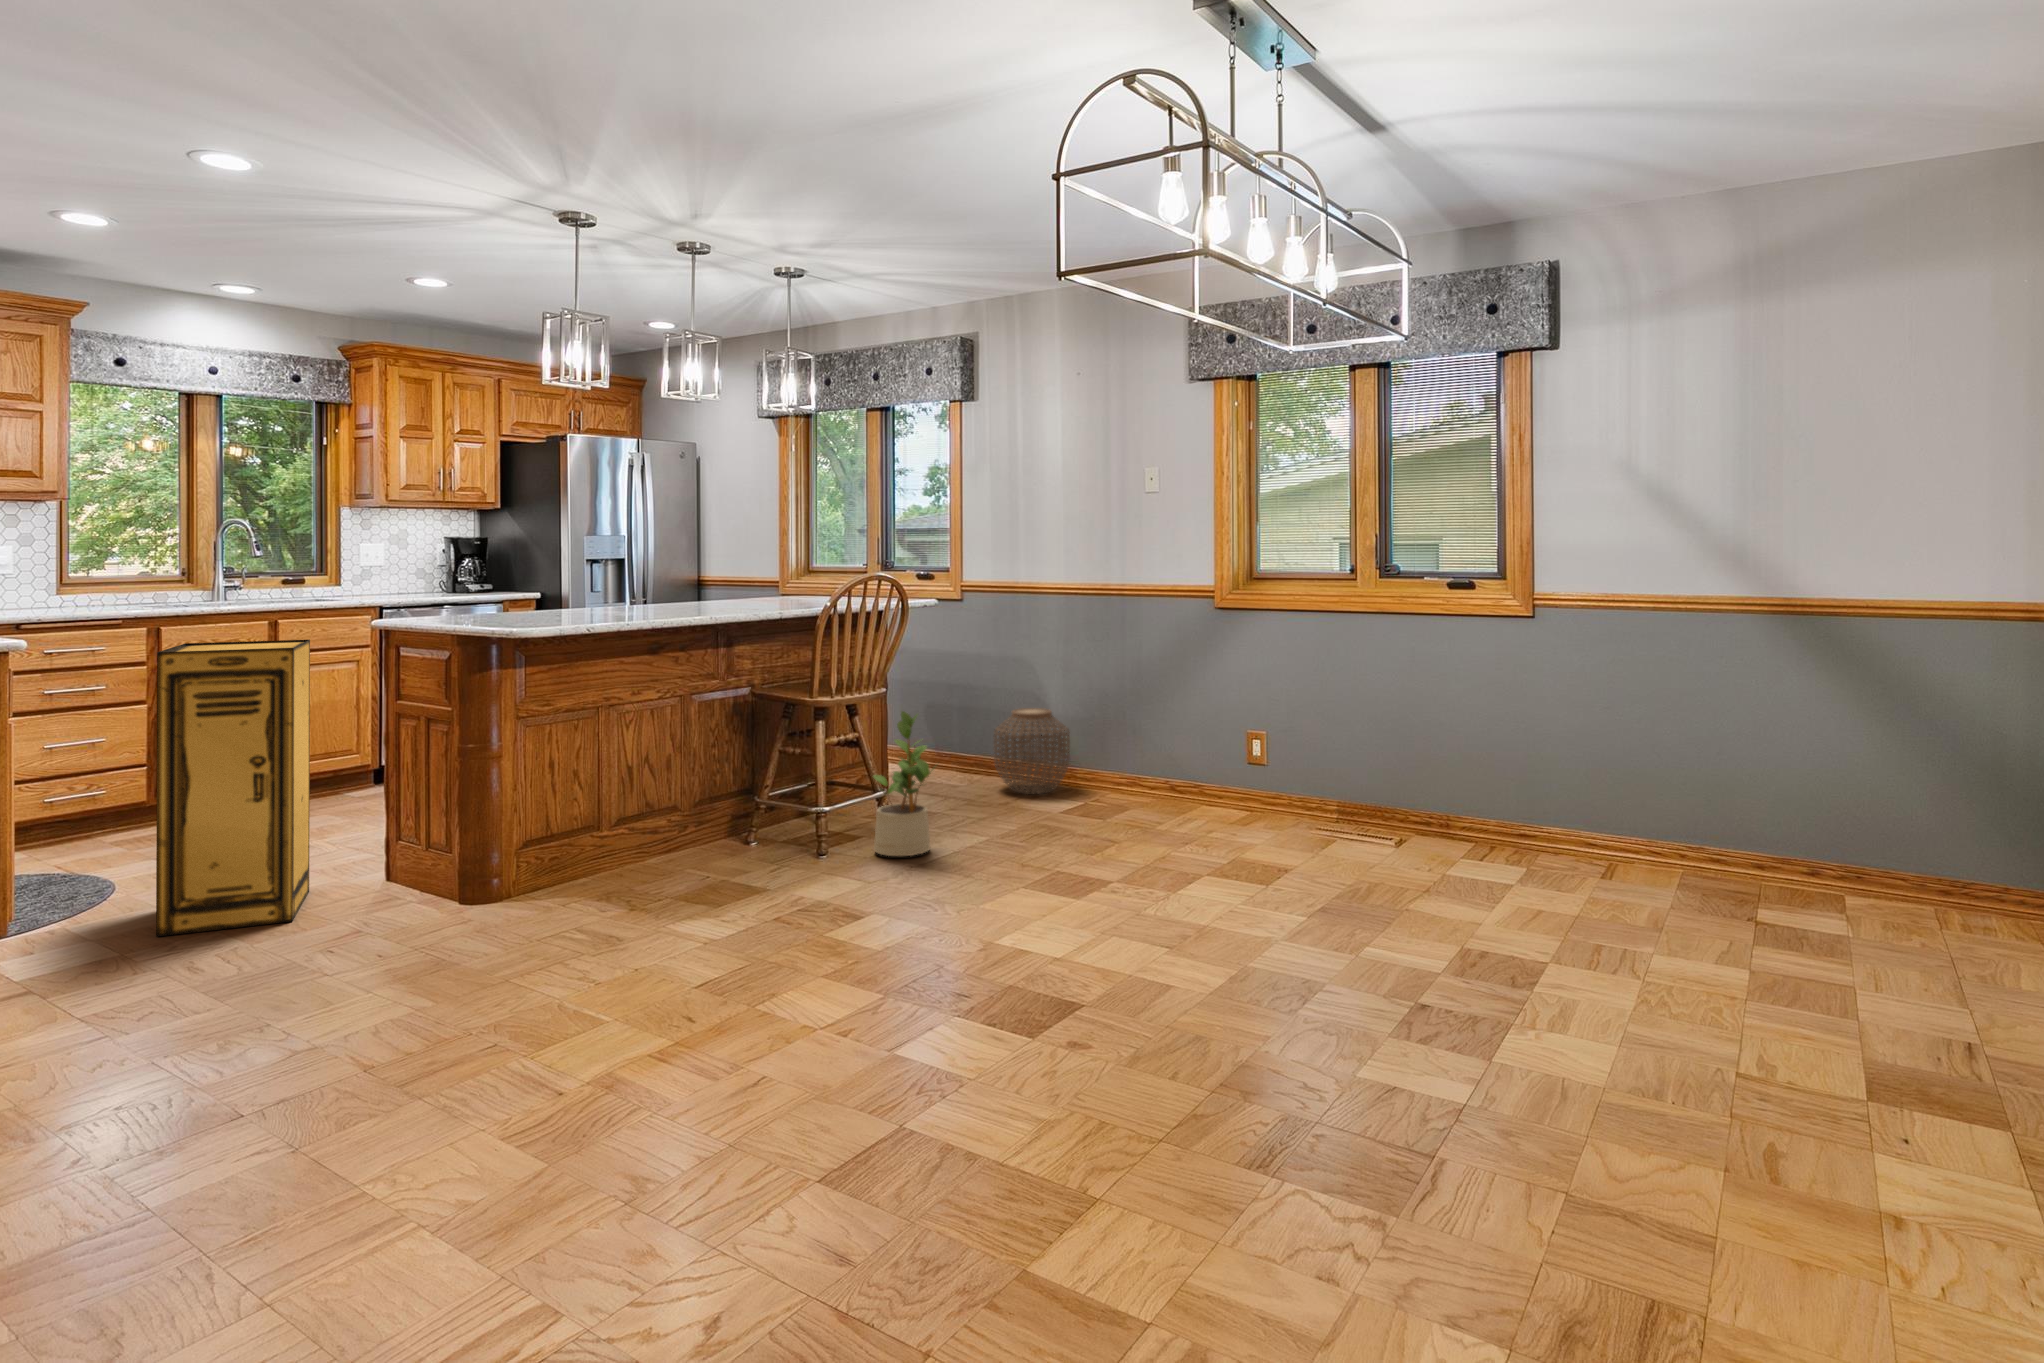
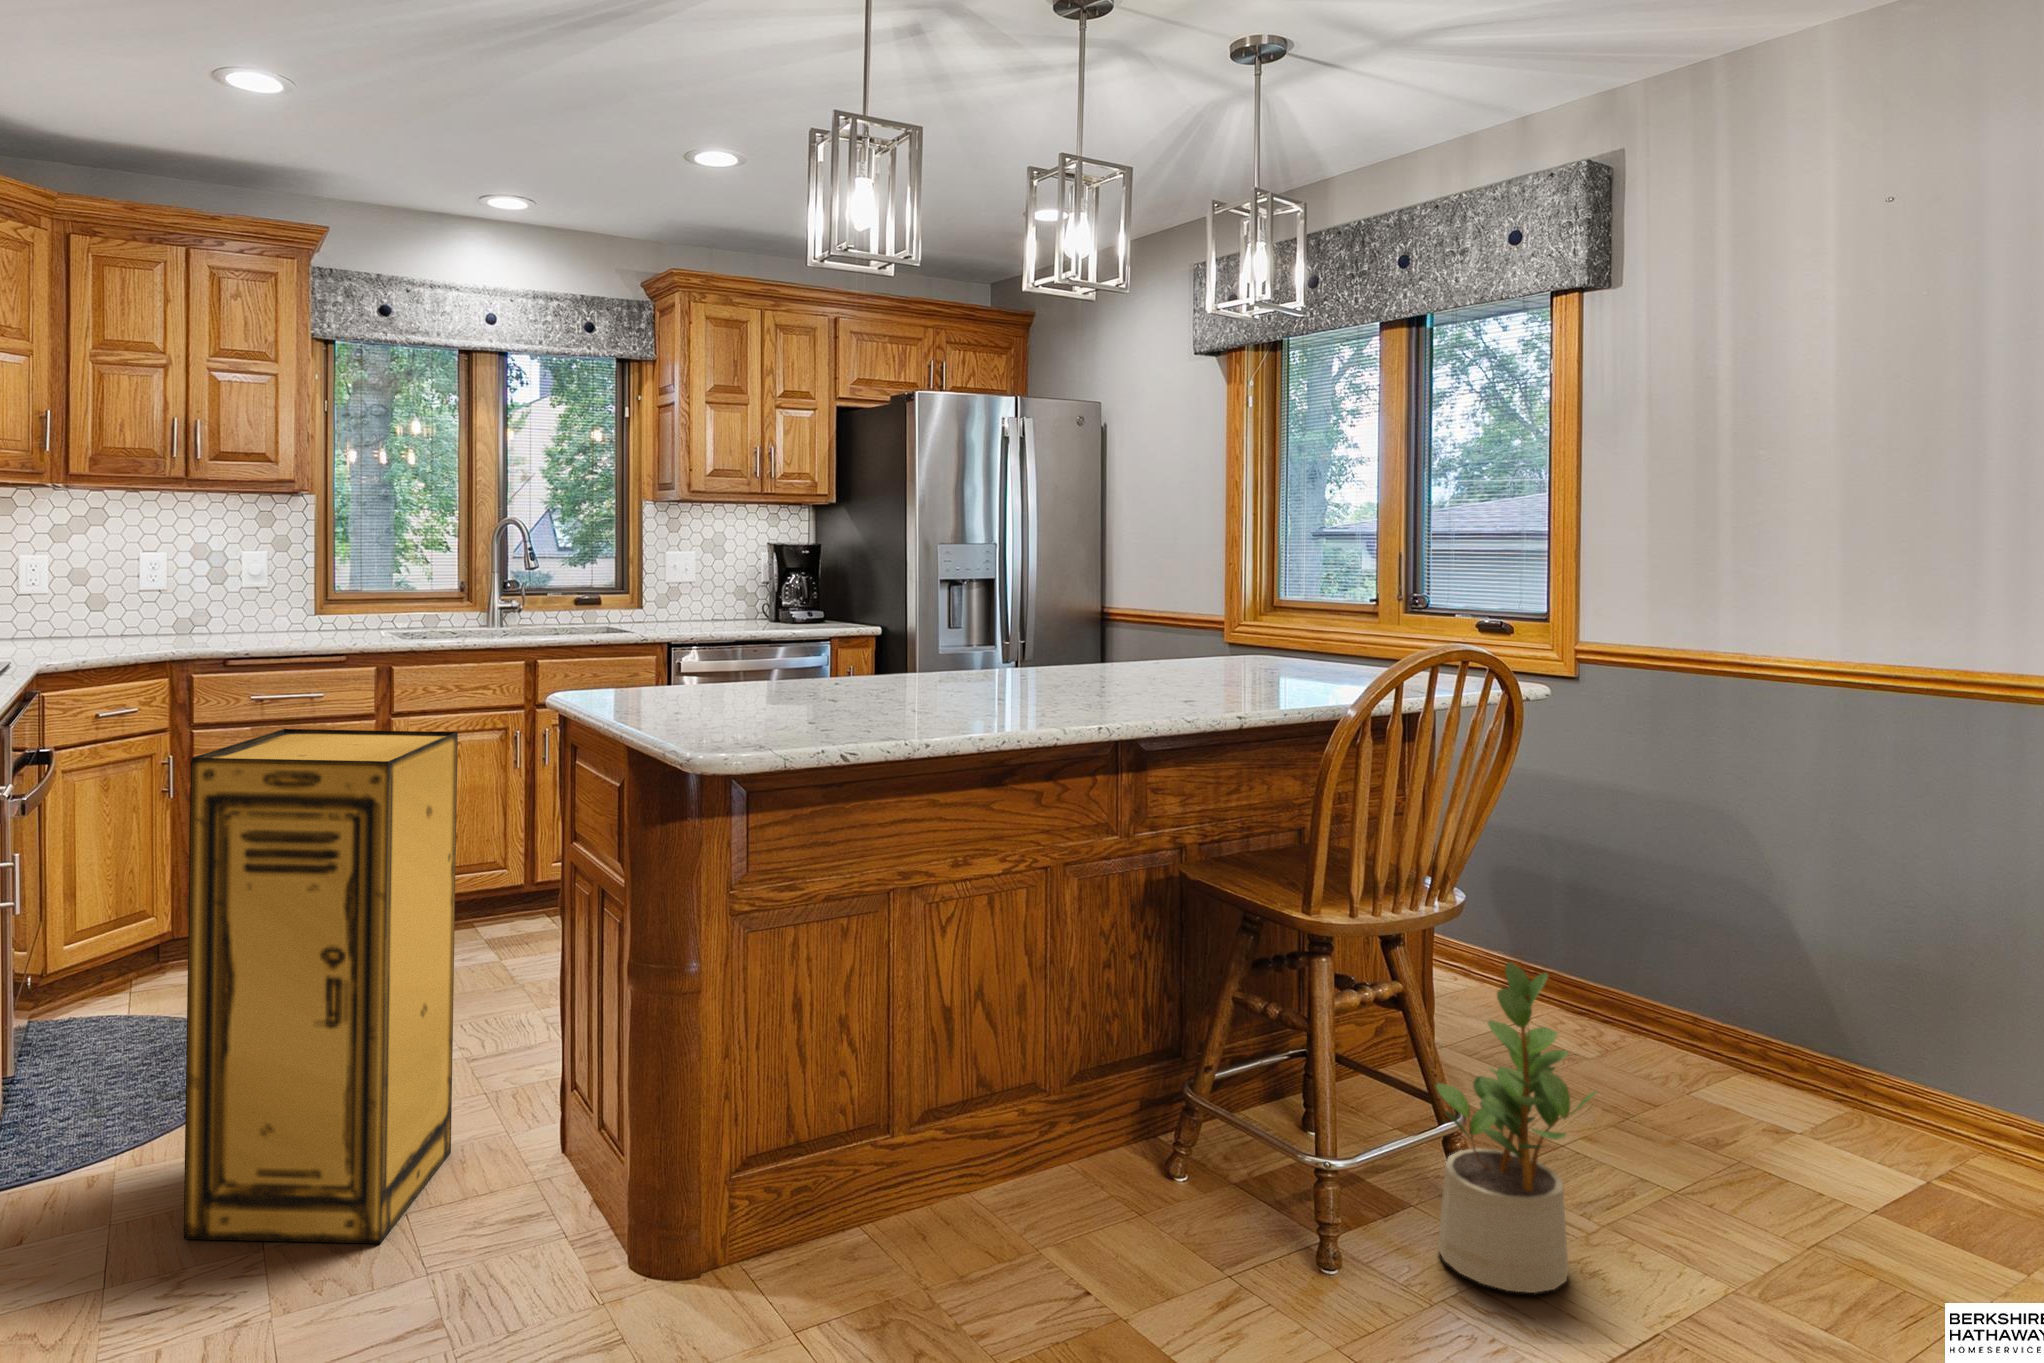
woven basket: present [994,708,1070,794] -> none [1650,914,1828,1100]

